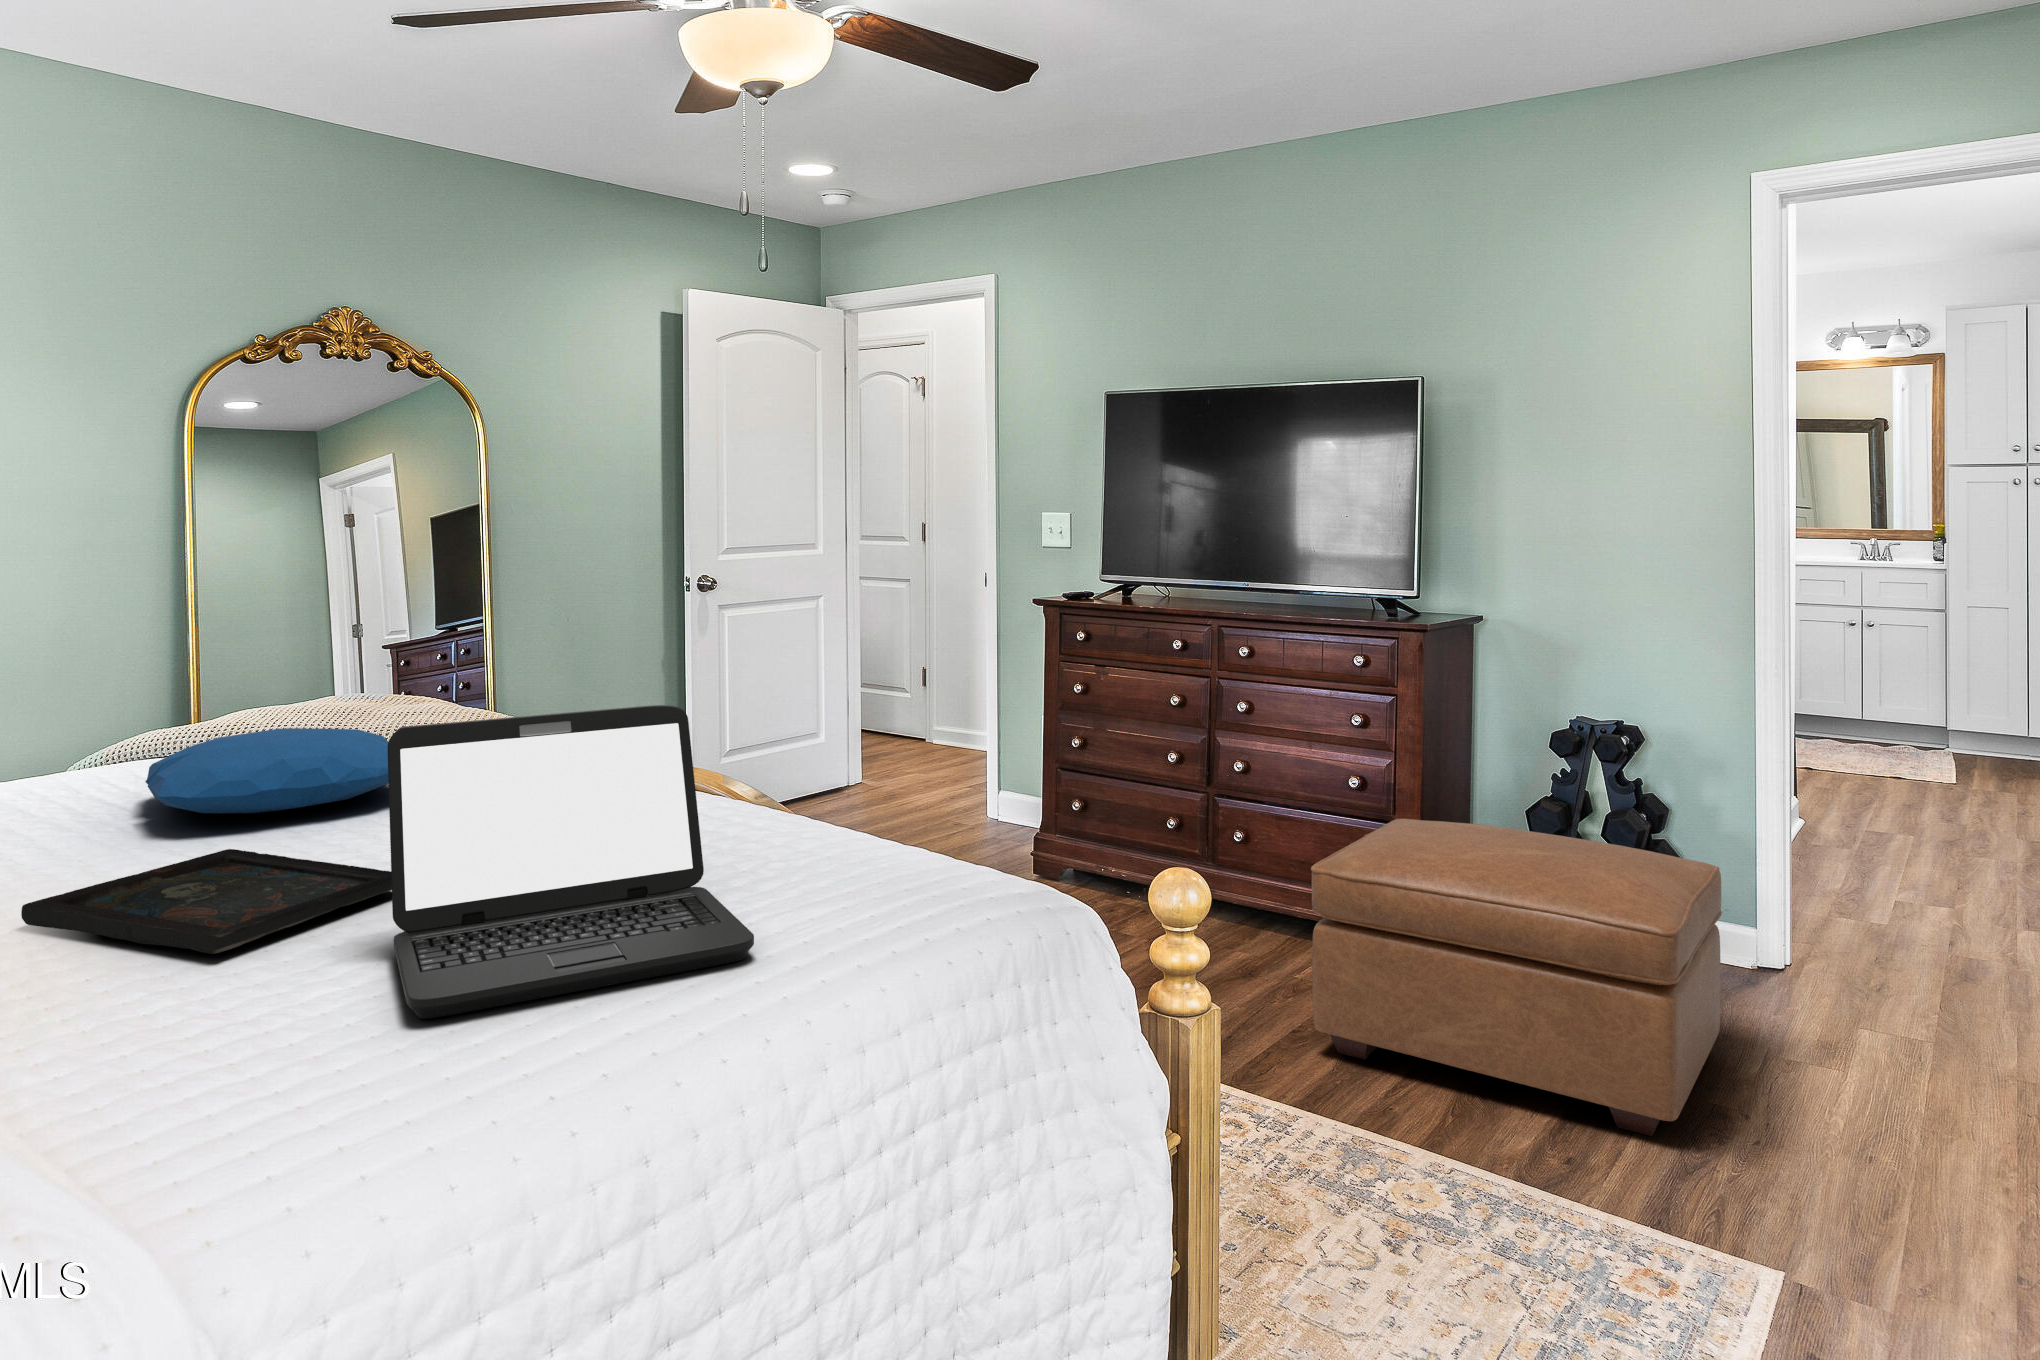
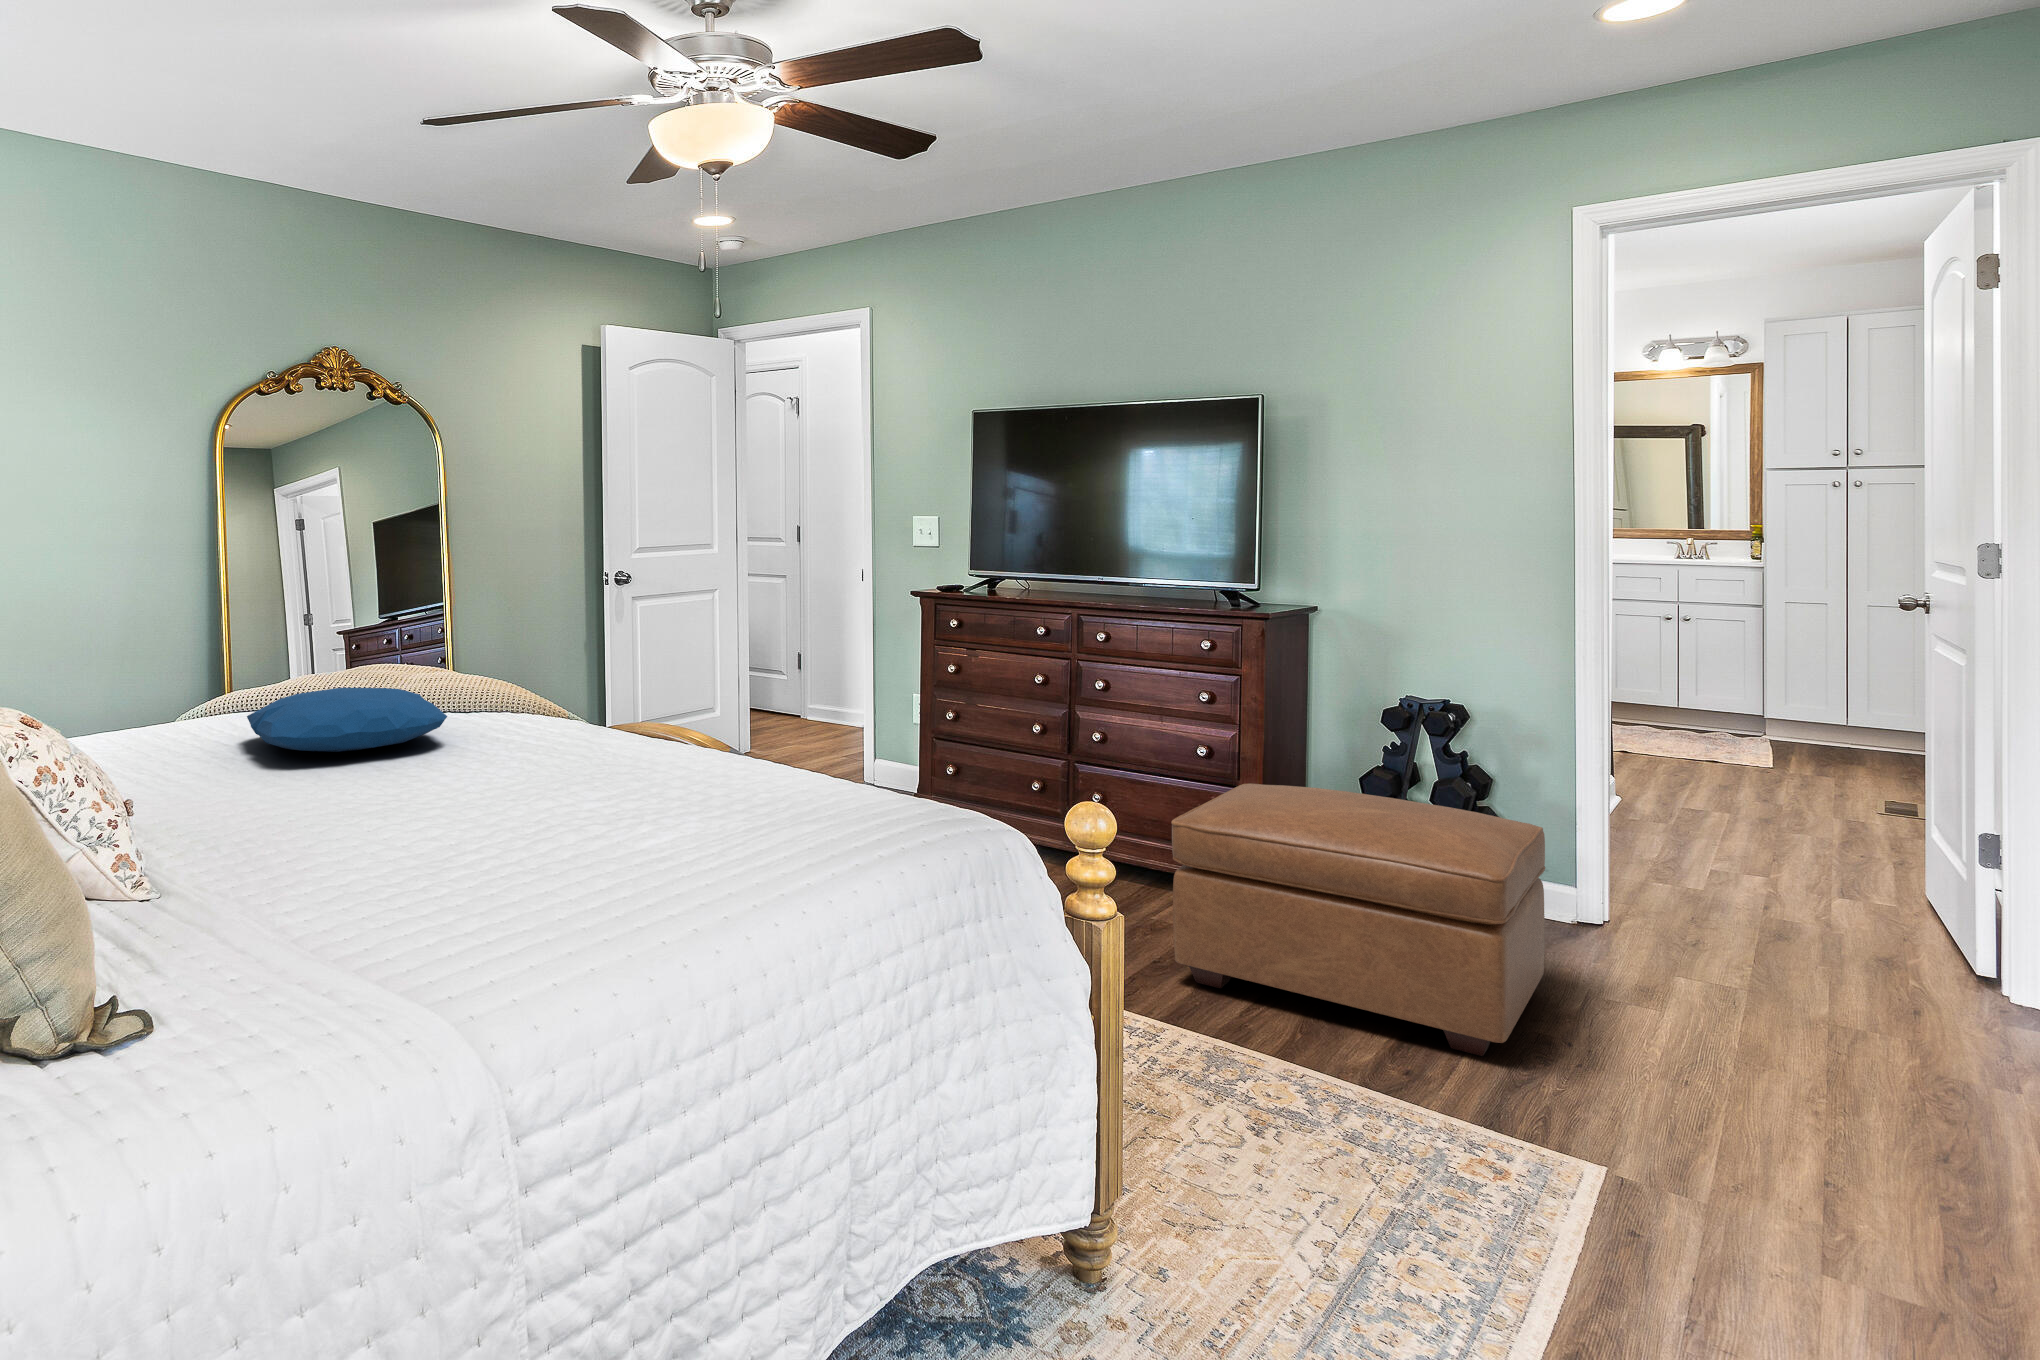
laptop: present [387,705,754,1019] -> none [487,666,771,888]
tray: present [21,849,392,954] -> none [214,775,485,845]

